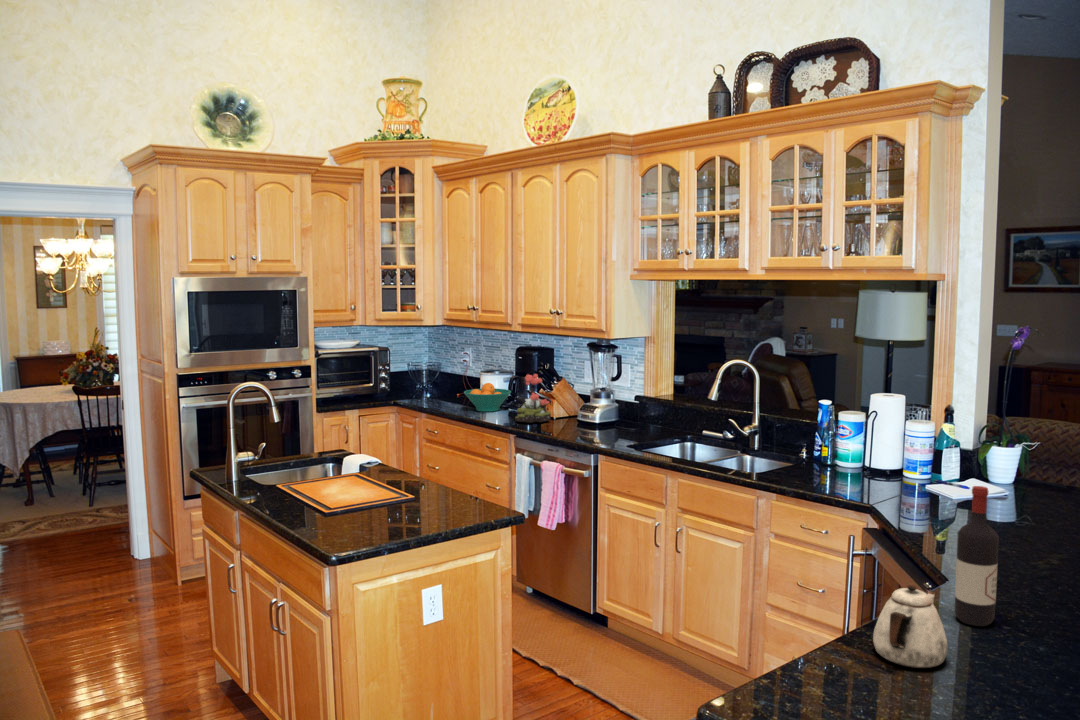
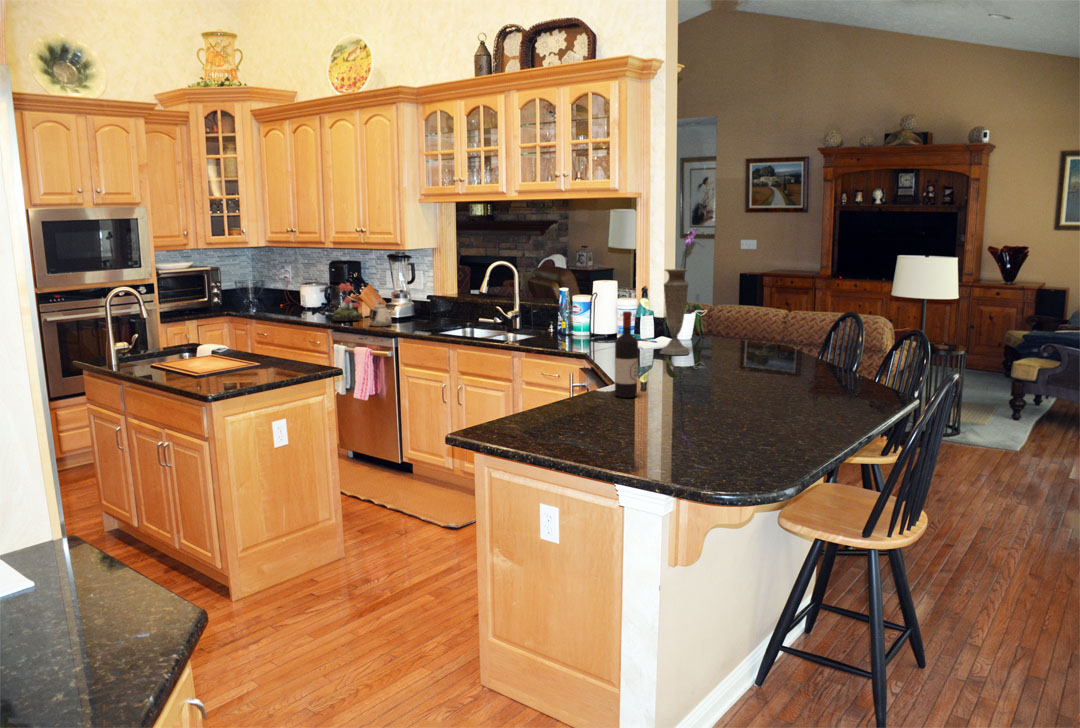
fruit bowl: present [464,383,511,412] -> none [288,293,329,317]
vase: none [989,389,1038,521] -> present [660,269,689,355]
teapot: present [873,585,948,668] -> present [369,303,393,327]

